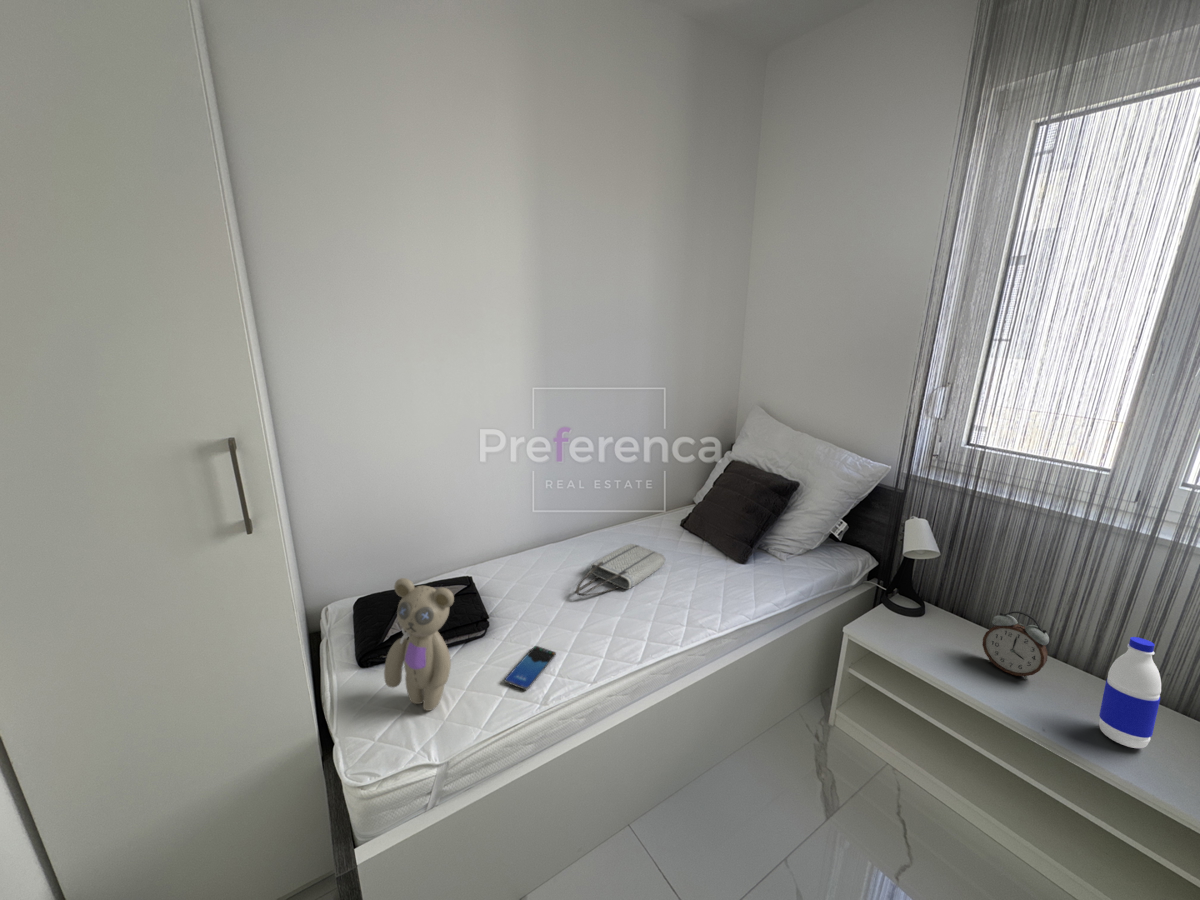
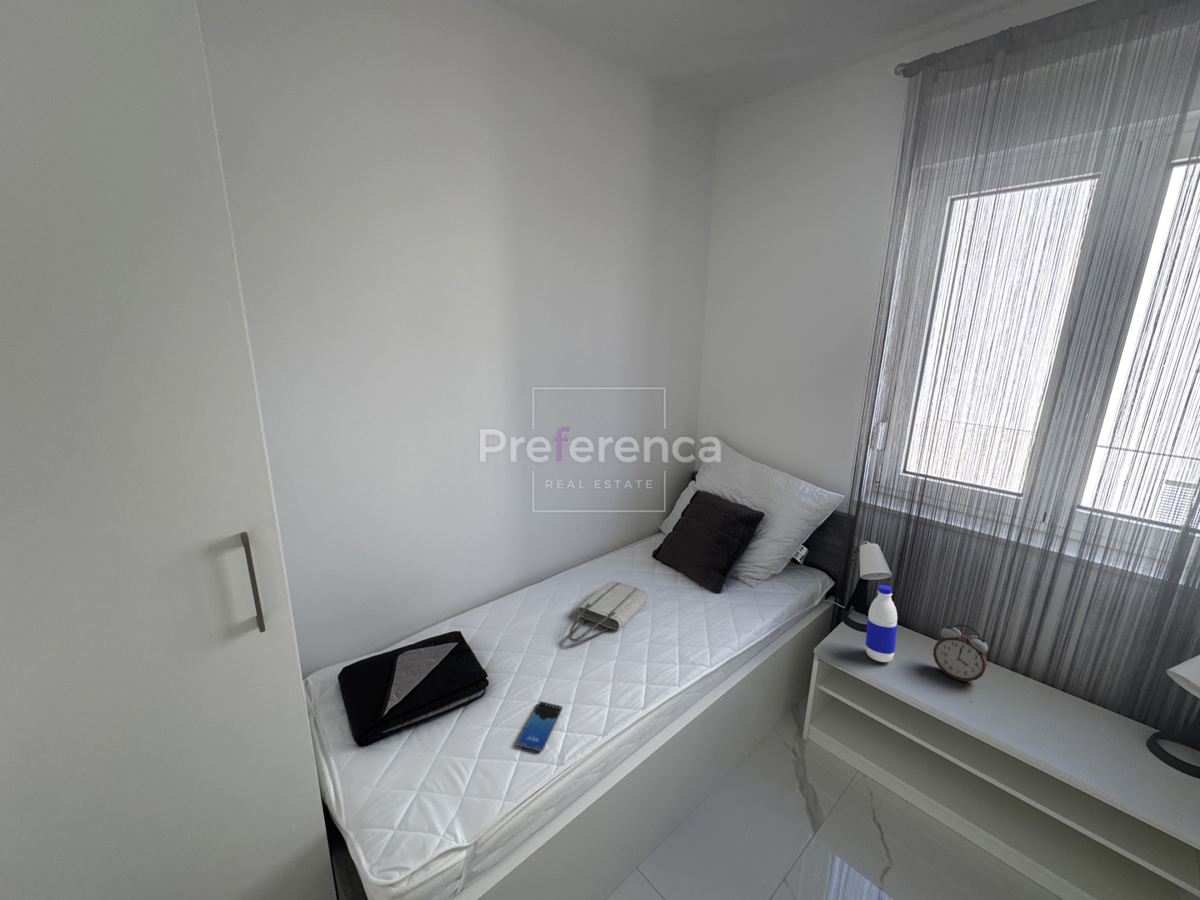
teddy bear: present [384,578,454,711] -> none [395,655,474,788]
water bottle: present [1099,637,1161,748] -> present [866,585,897,662]

